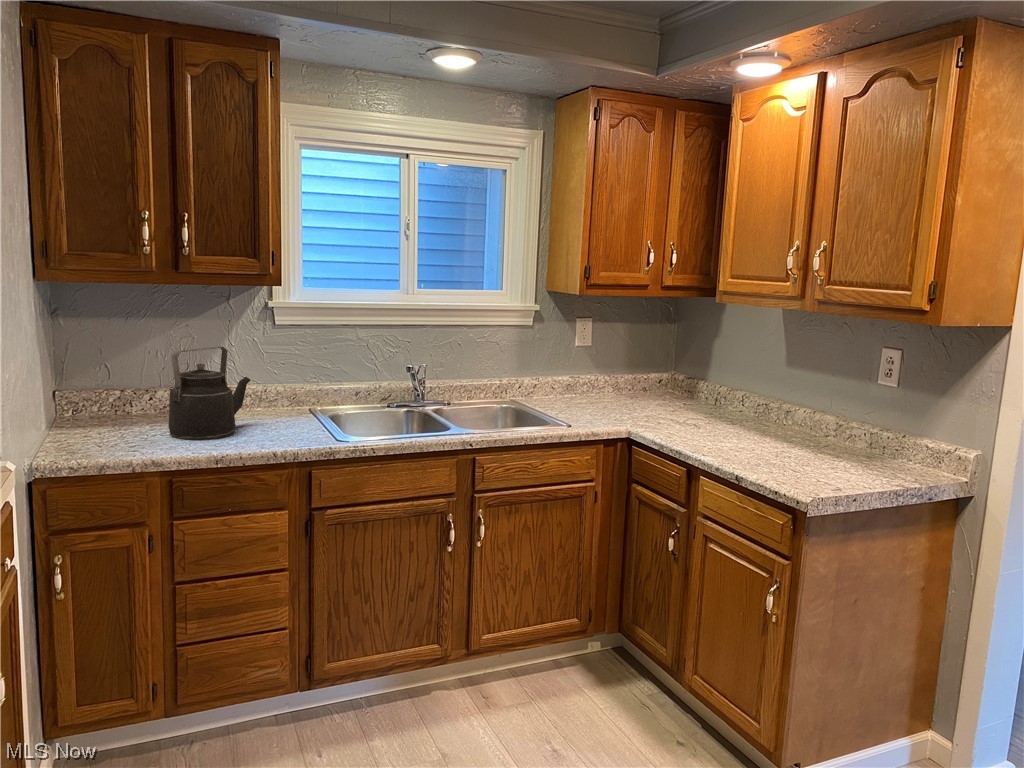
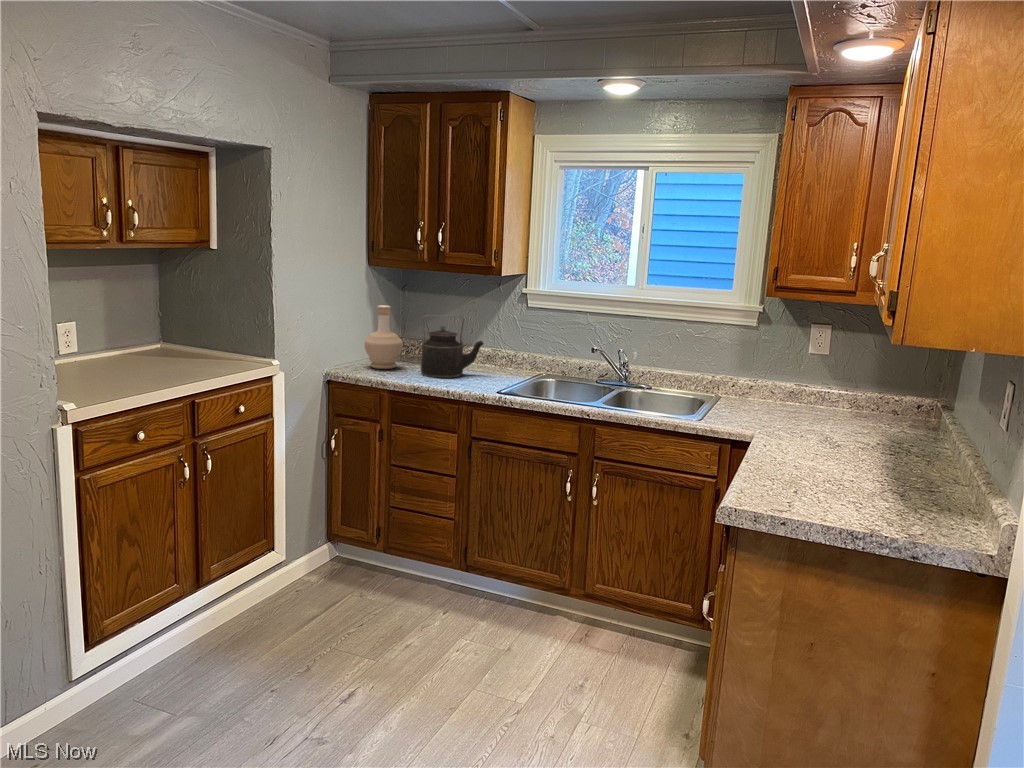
bottle: none [60,342,128,444] -> present [364,305,403,369]

